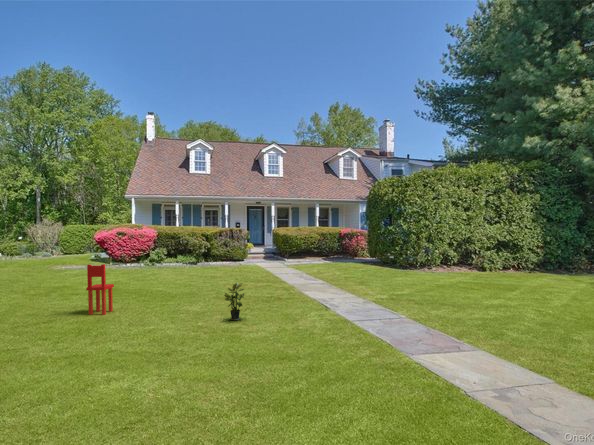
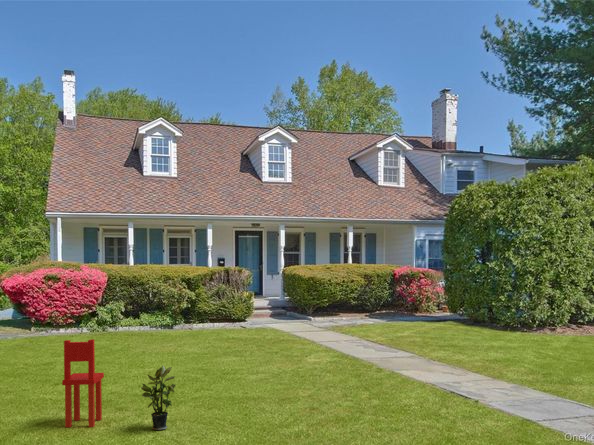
potted plant: present [224,282,244,320] -> present [141,365,175,430]

